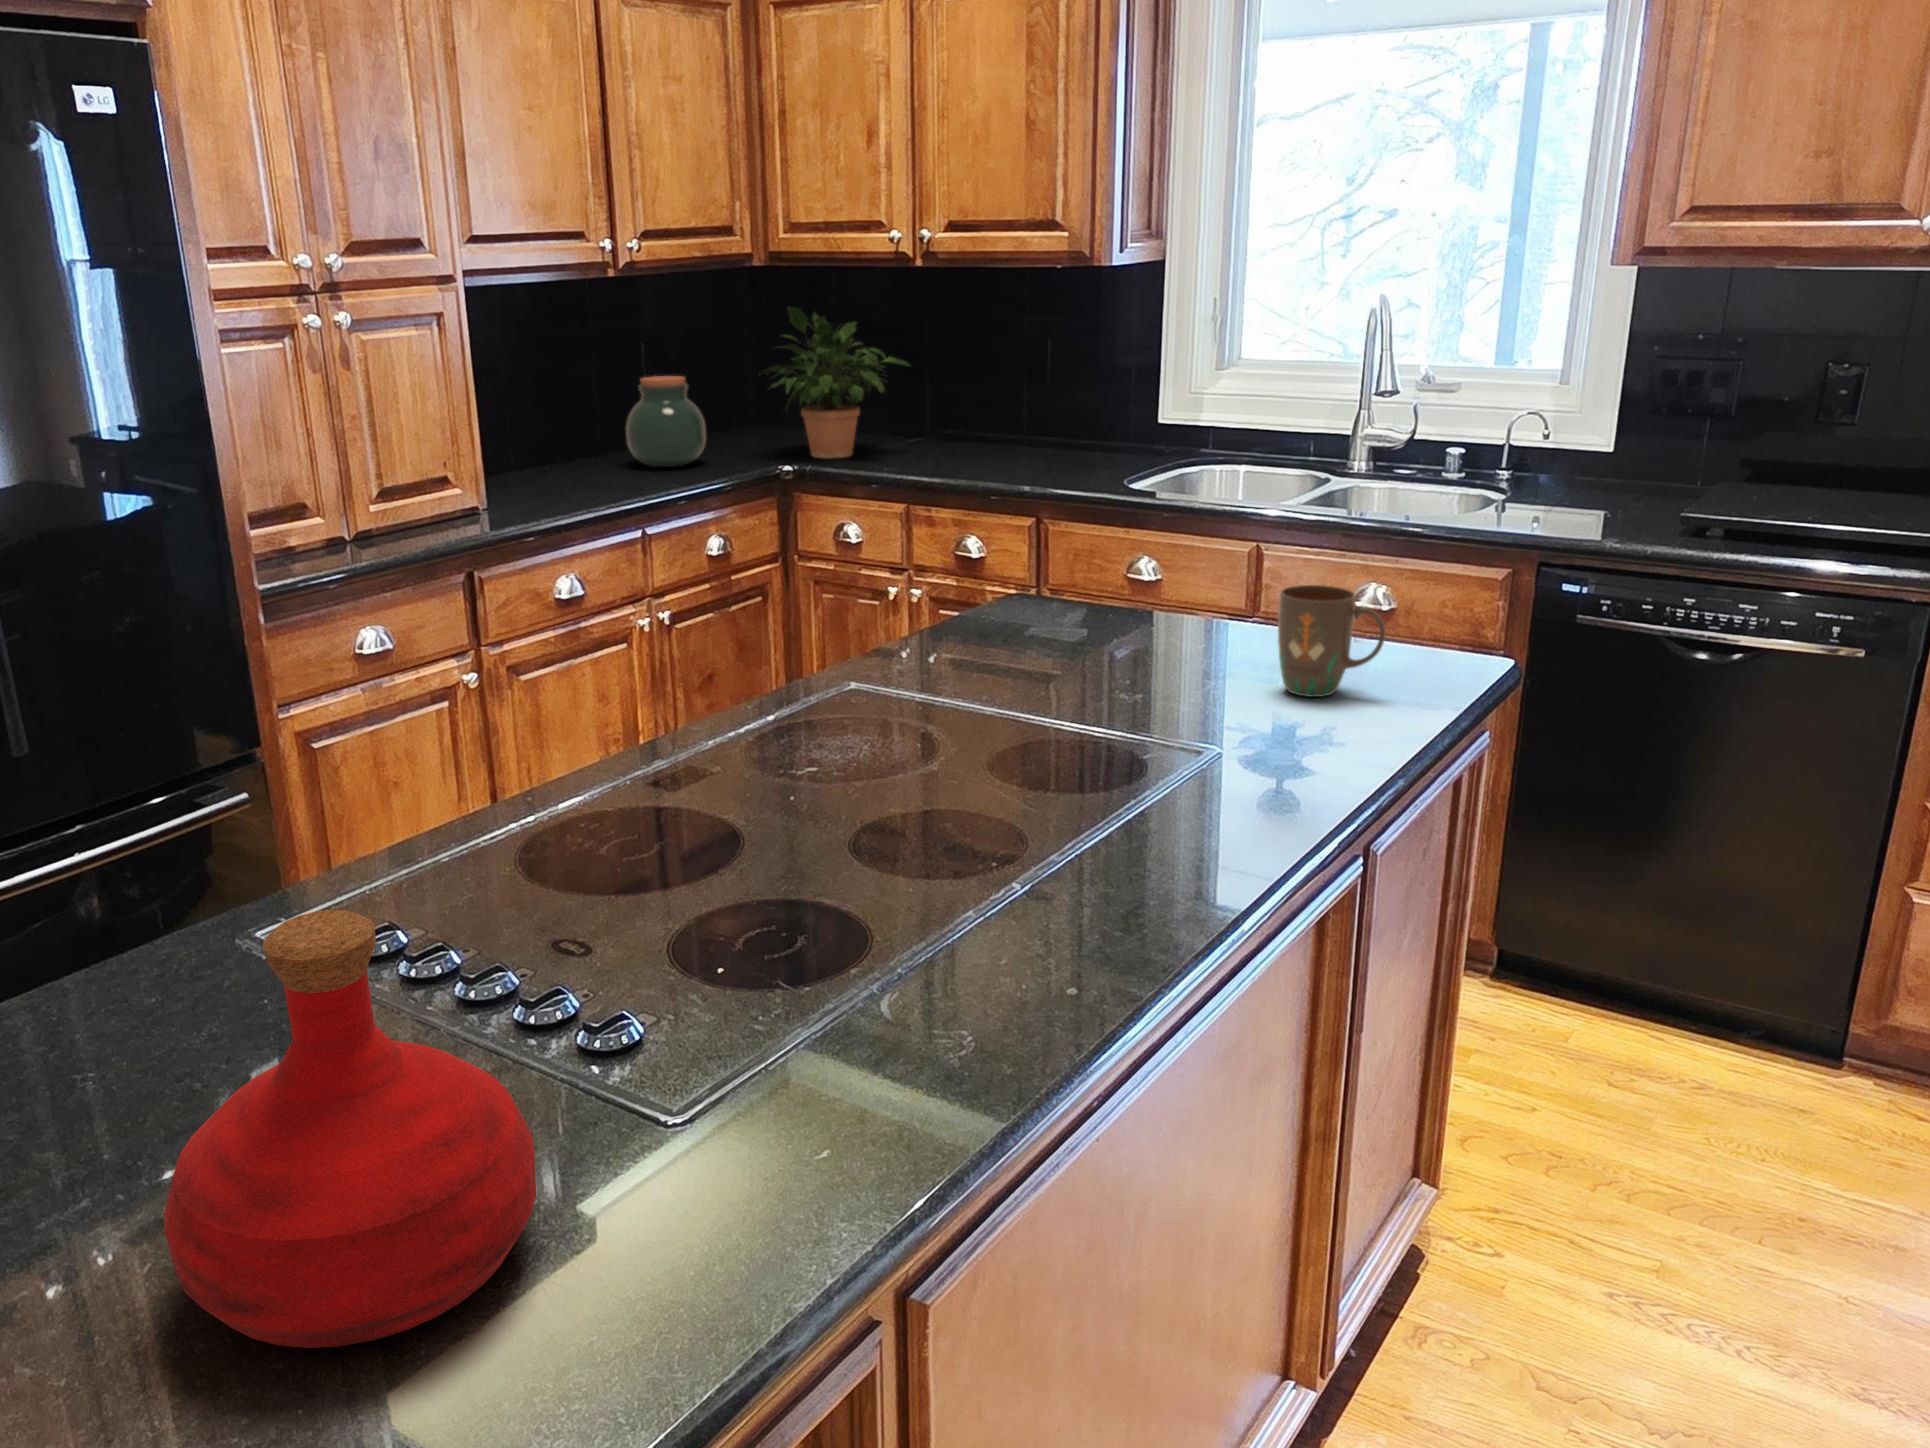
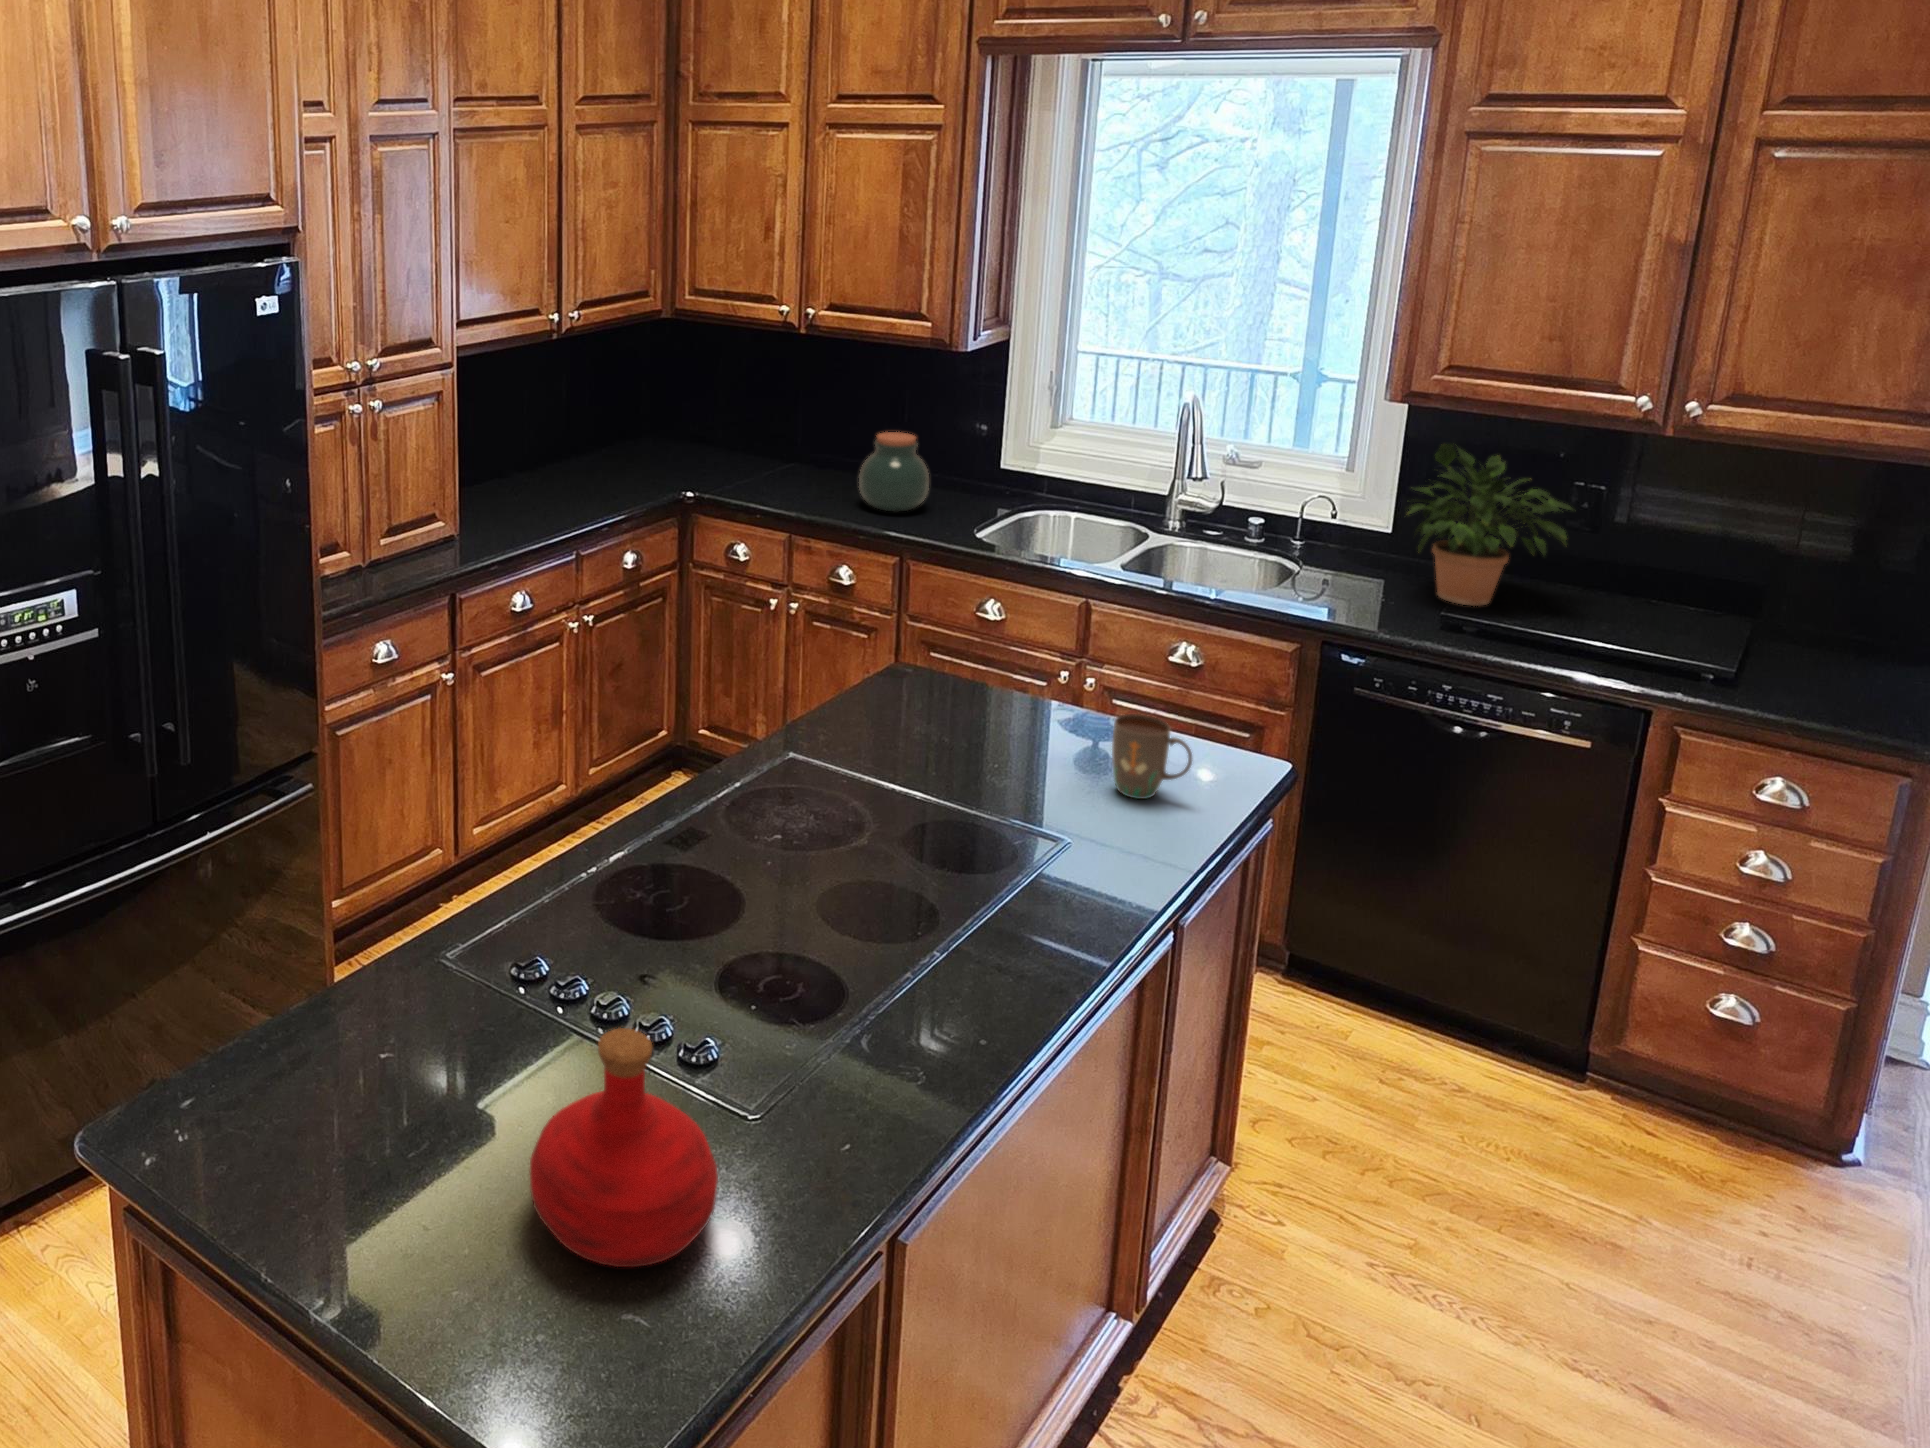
potted plant: present [763,307,909,459] -> present [1407,444,1572,606]
jar: present [626,376,706,467] -> present [859,432,929,512]

